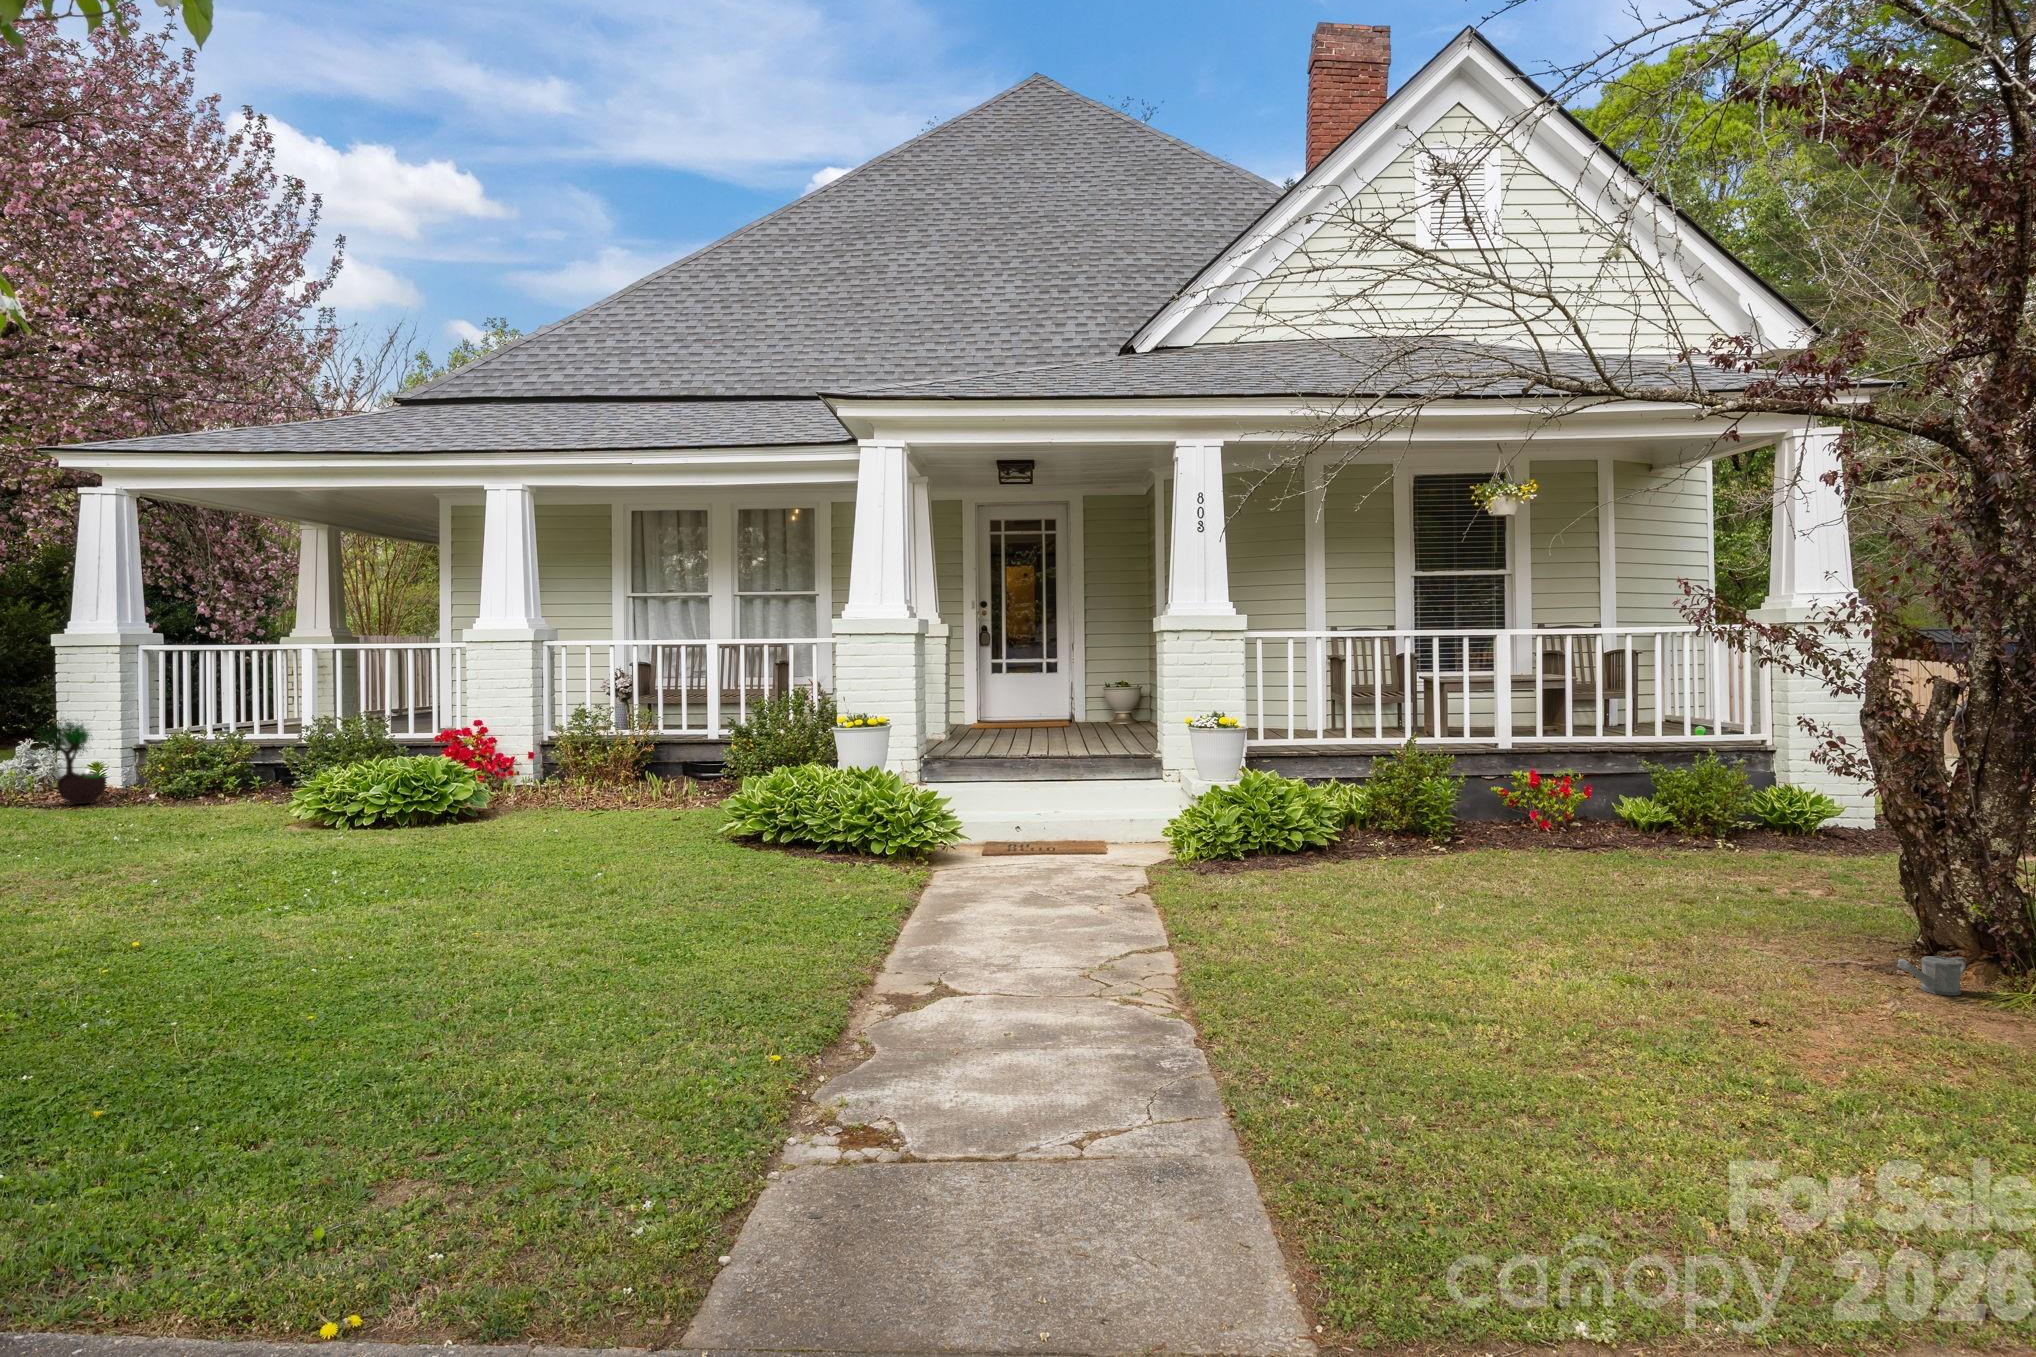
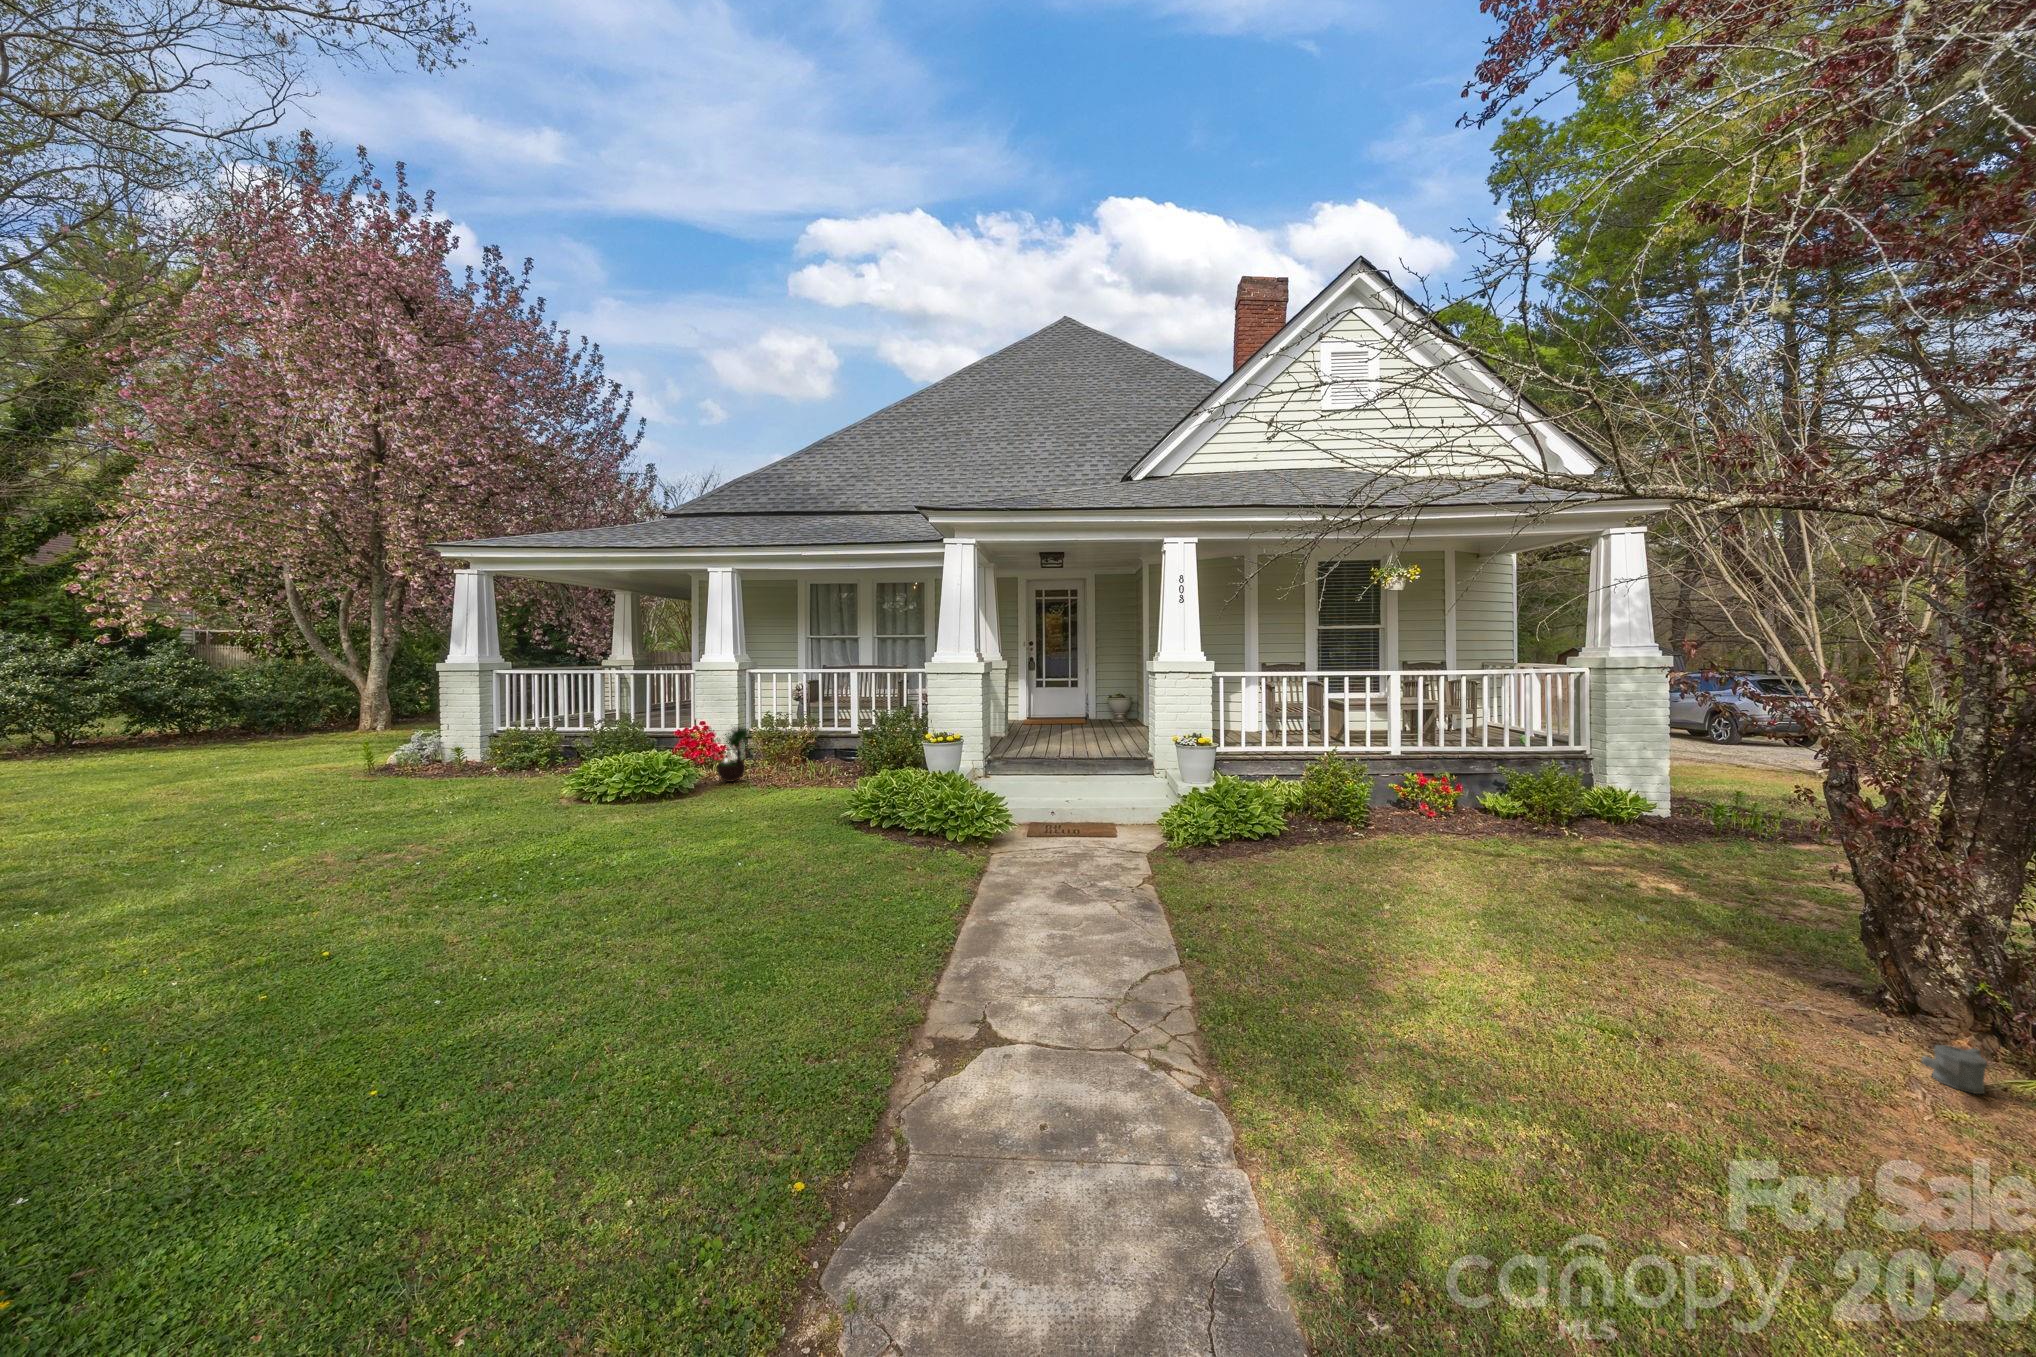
potted tree: present [35,718,106,804] -> present [717,727,750,782]

